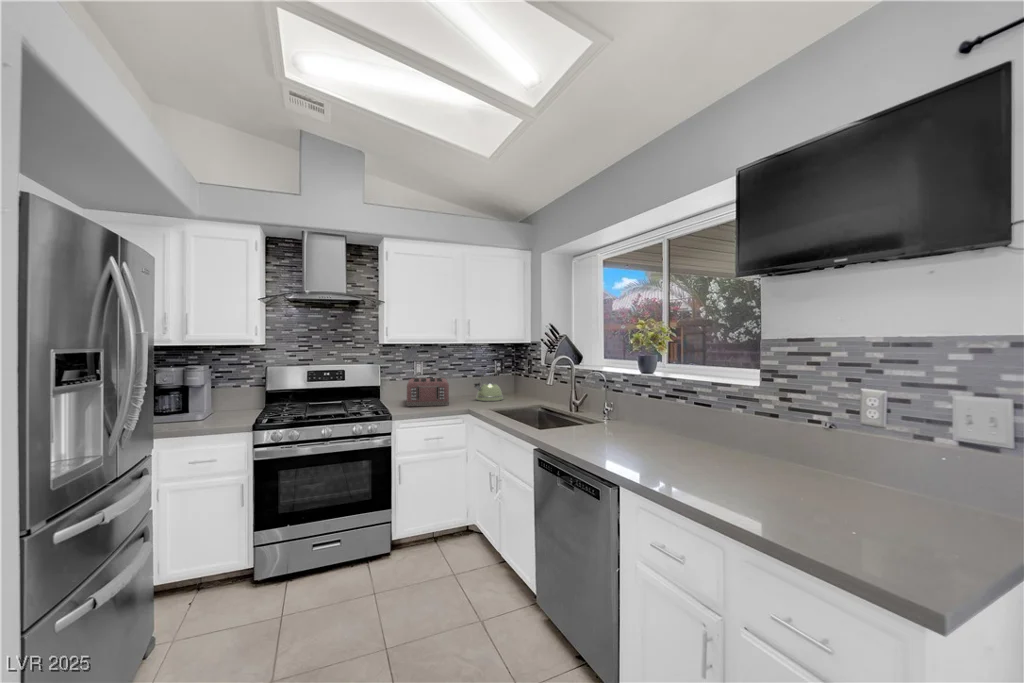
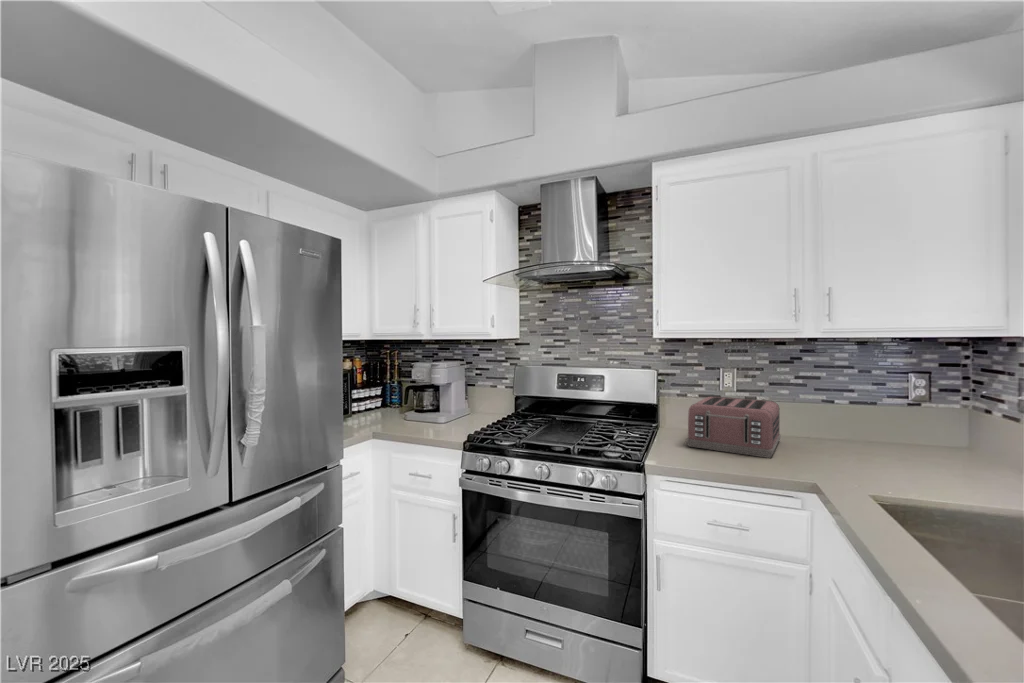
kettle: present [474,372,503,401] -> none [840,389,928,468]

